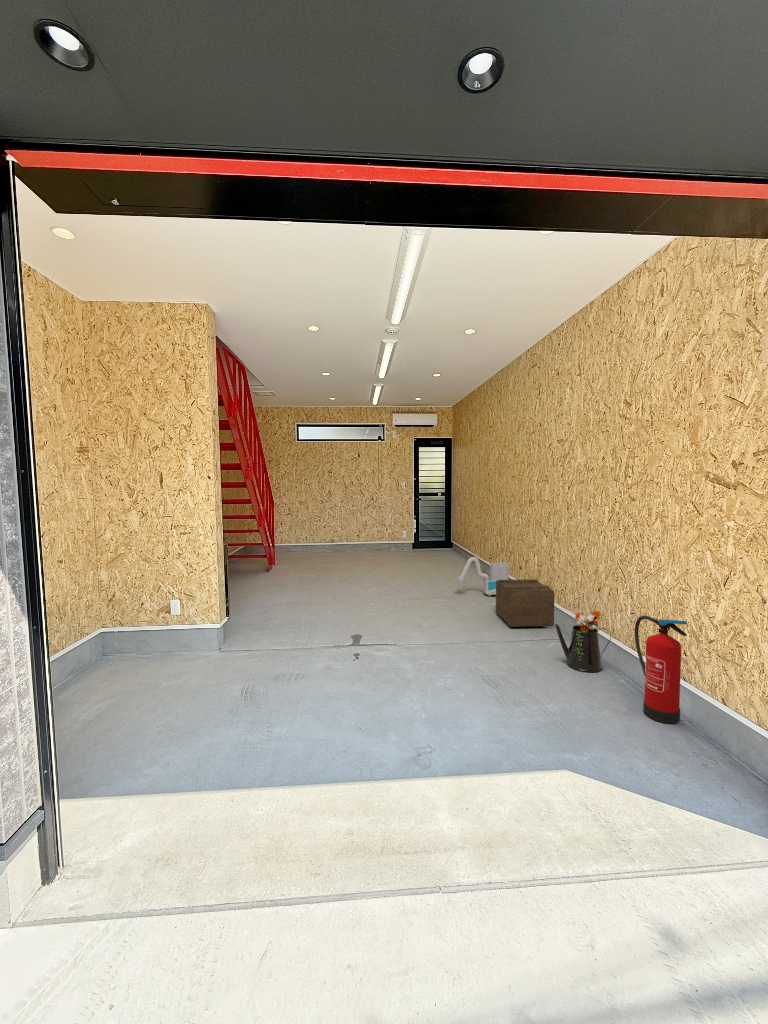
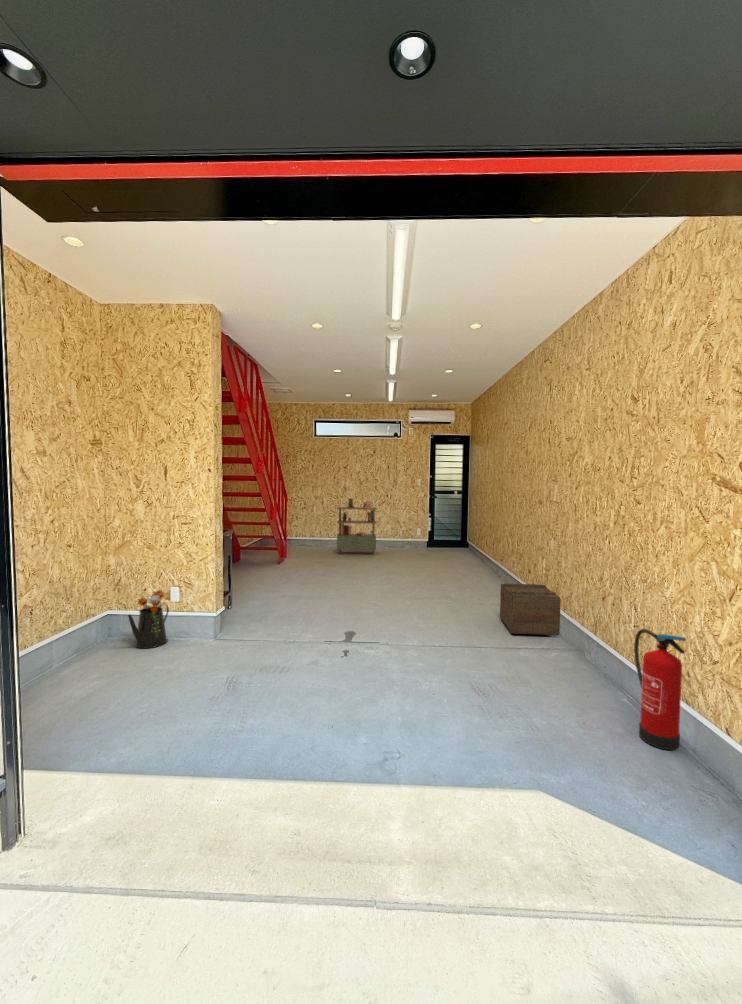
shelving unit: none [323,502,363,558] -> present [337,499,376,554]
vacuum cleaner: present [457,557,508,597] -> none [463,559,520,602]
watering can: present [555,611,611,672] -> present [128,590,169,648]

